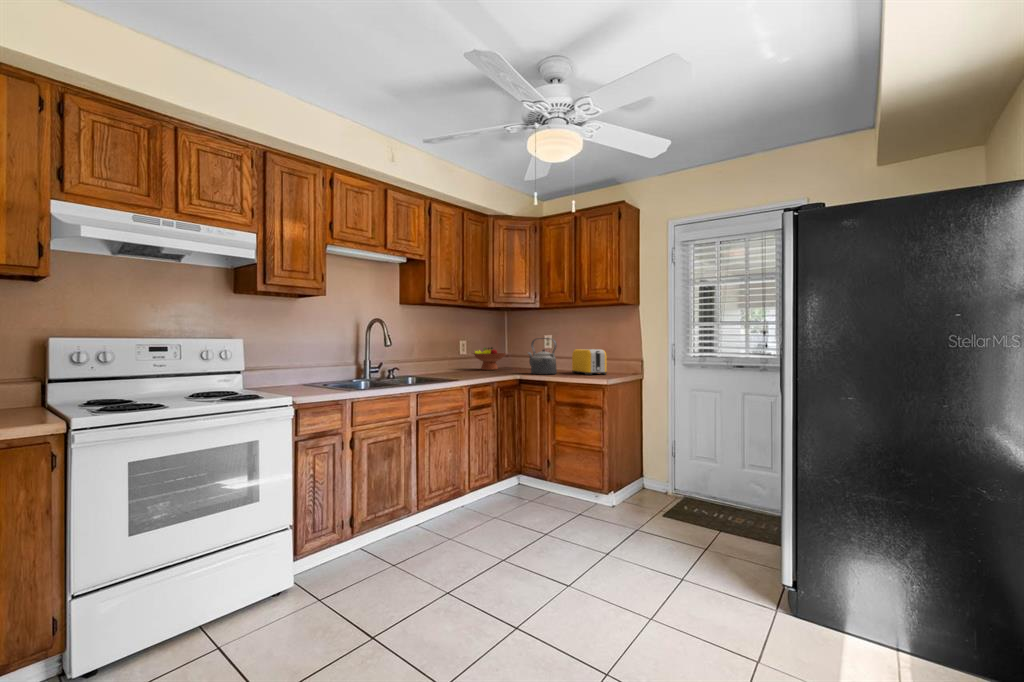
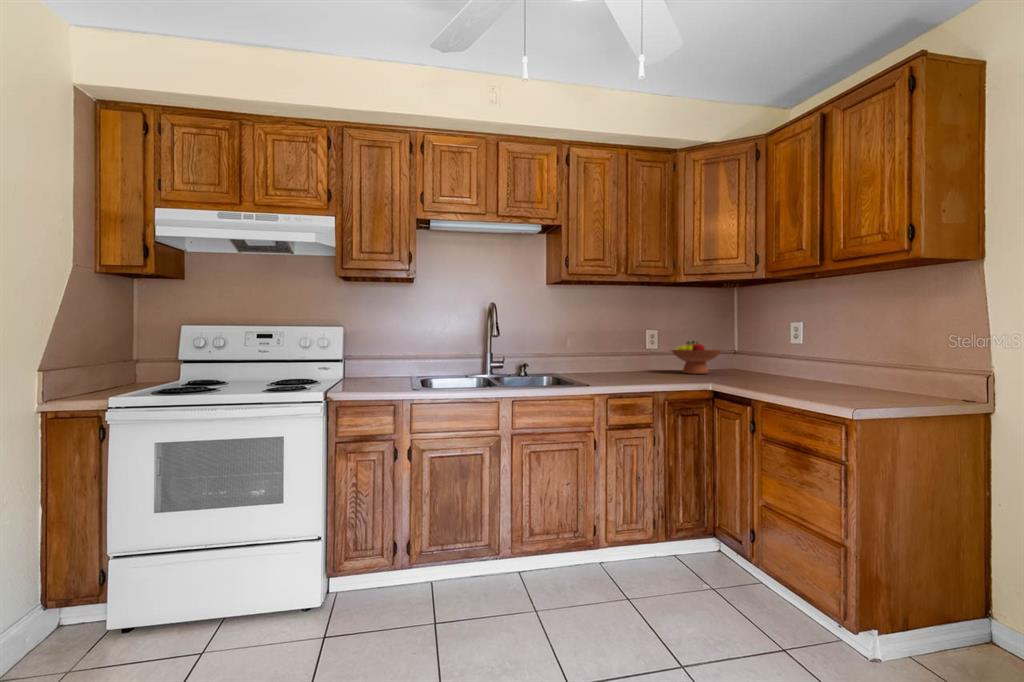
kettle: present [528,338,557,374] -> none [736,325,786,387]
toaster: present [572,349,606,375] -> none [827,345,897,396]

